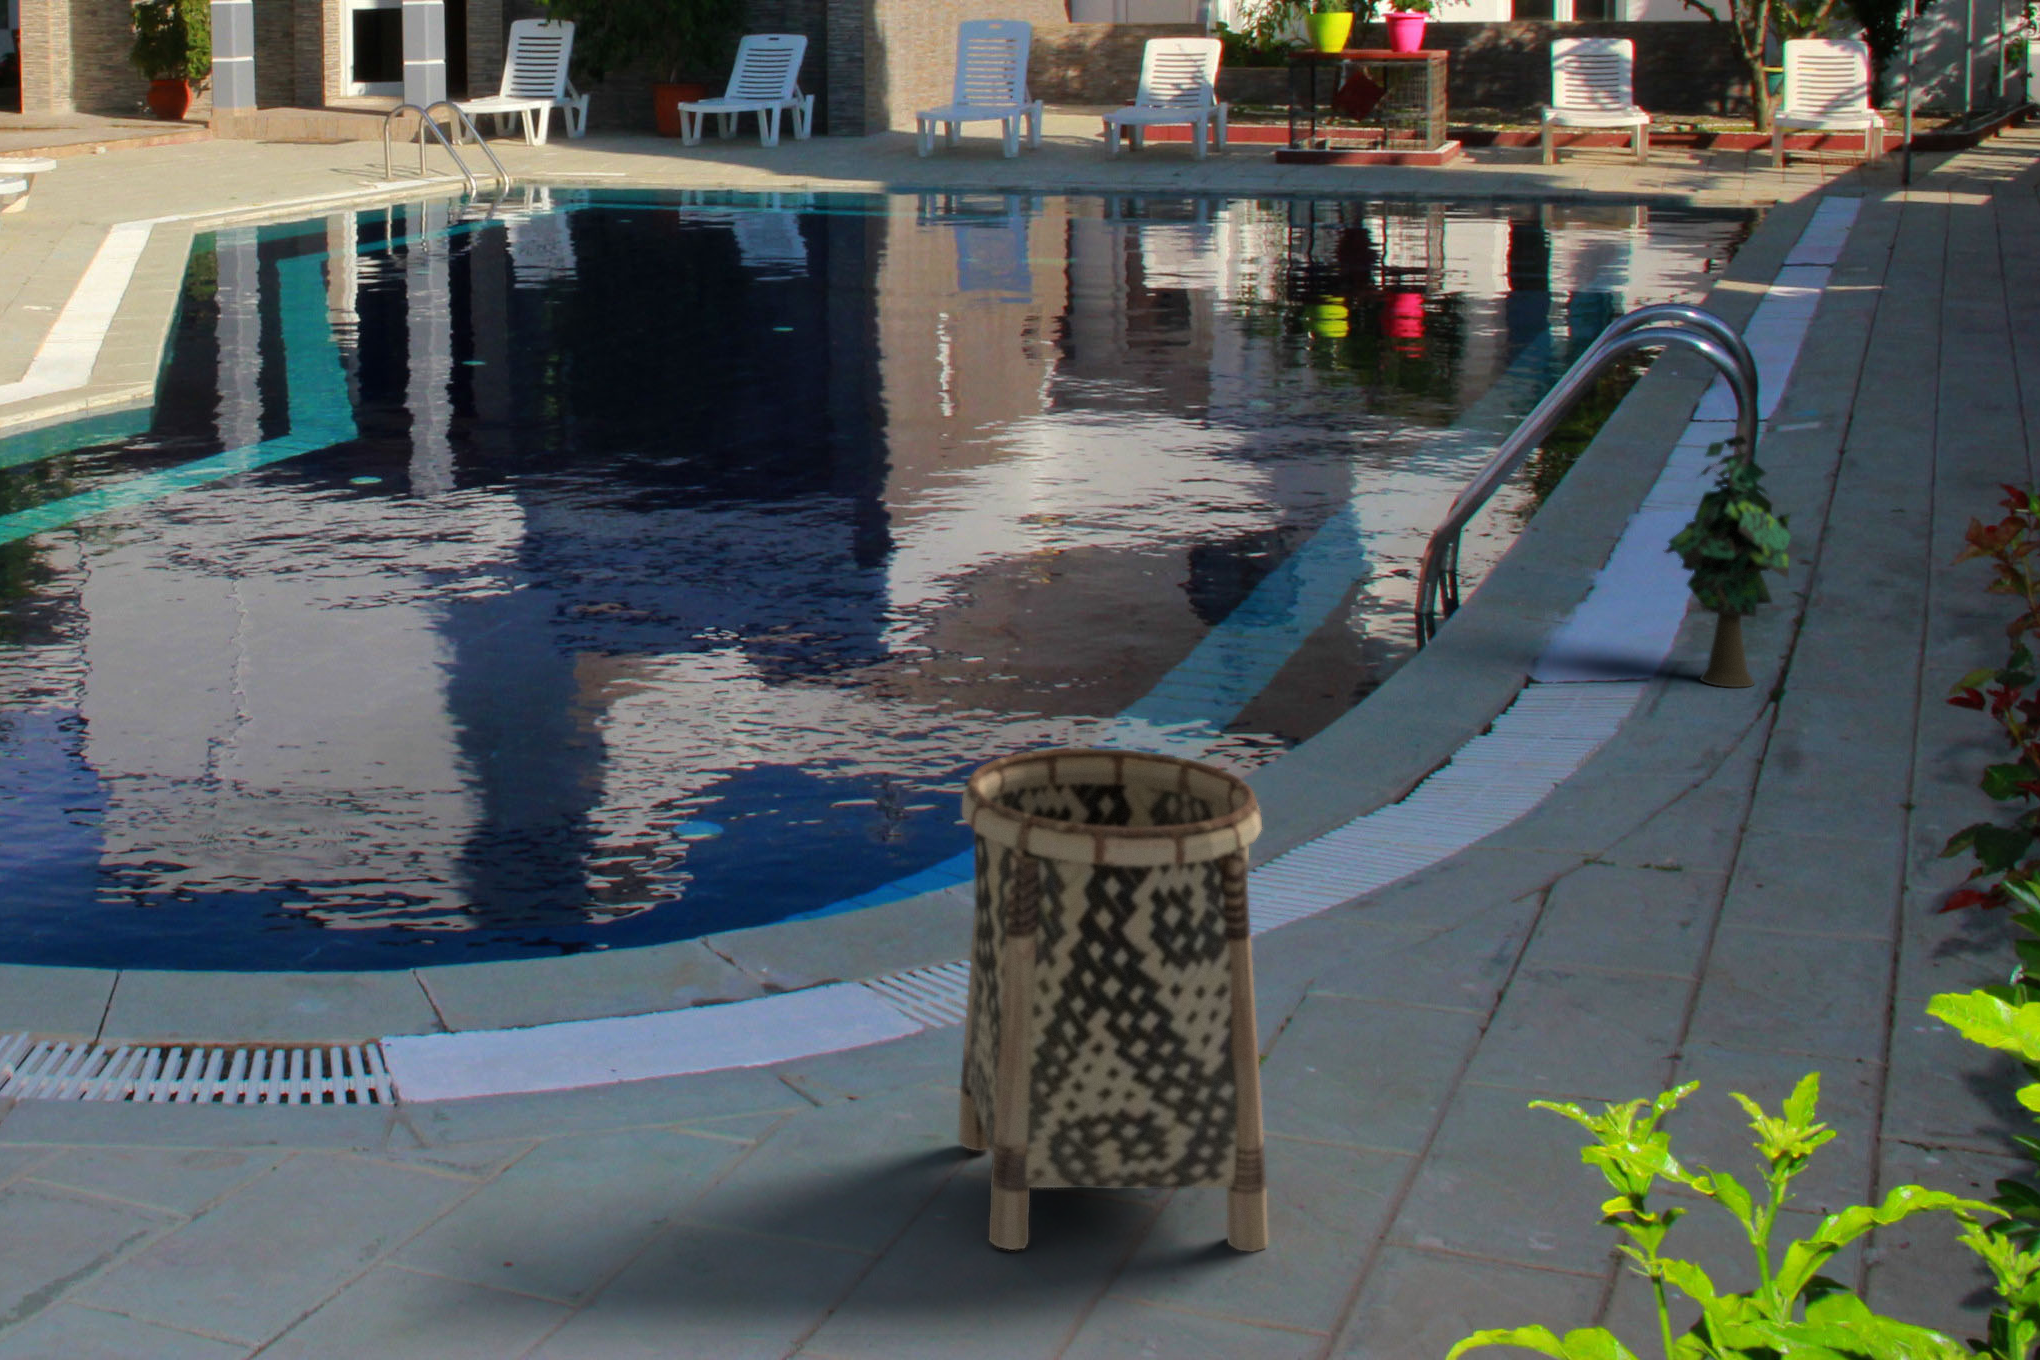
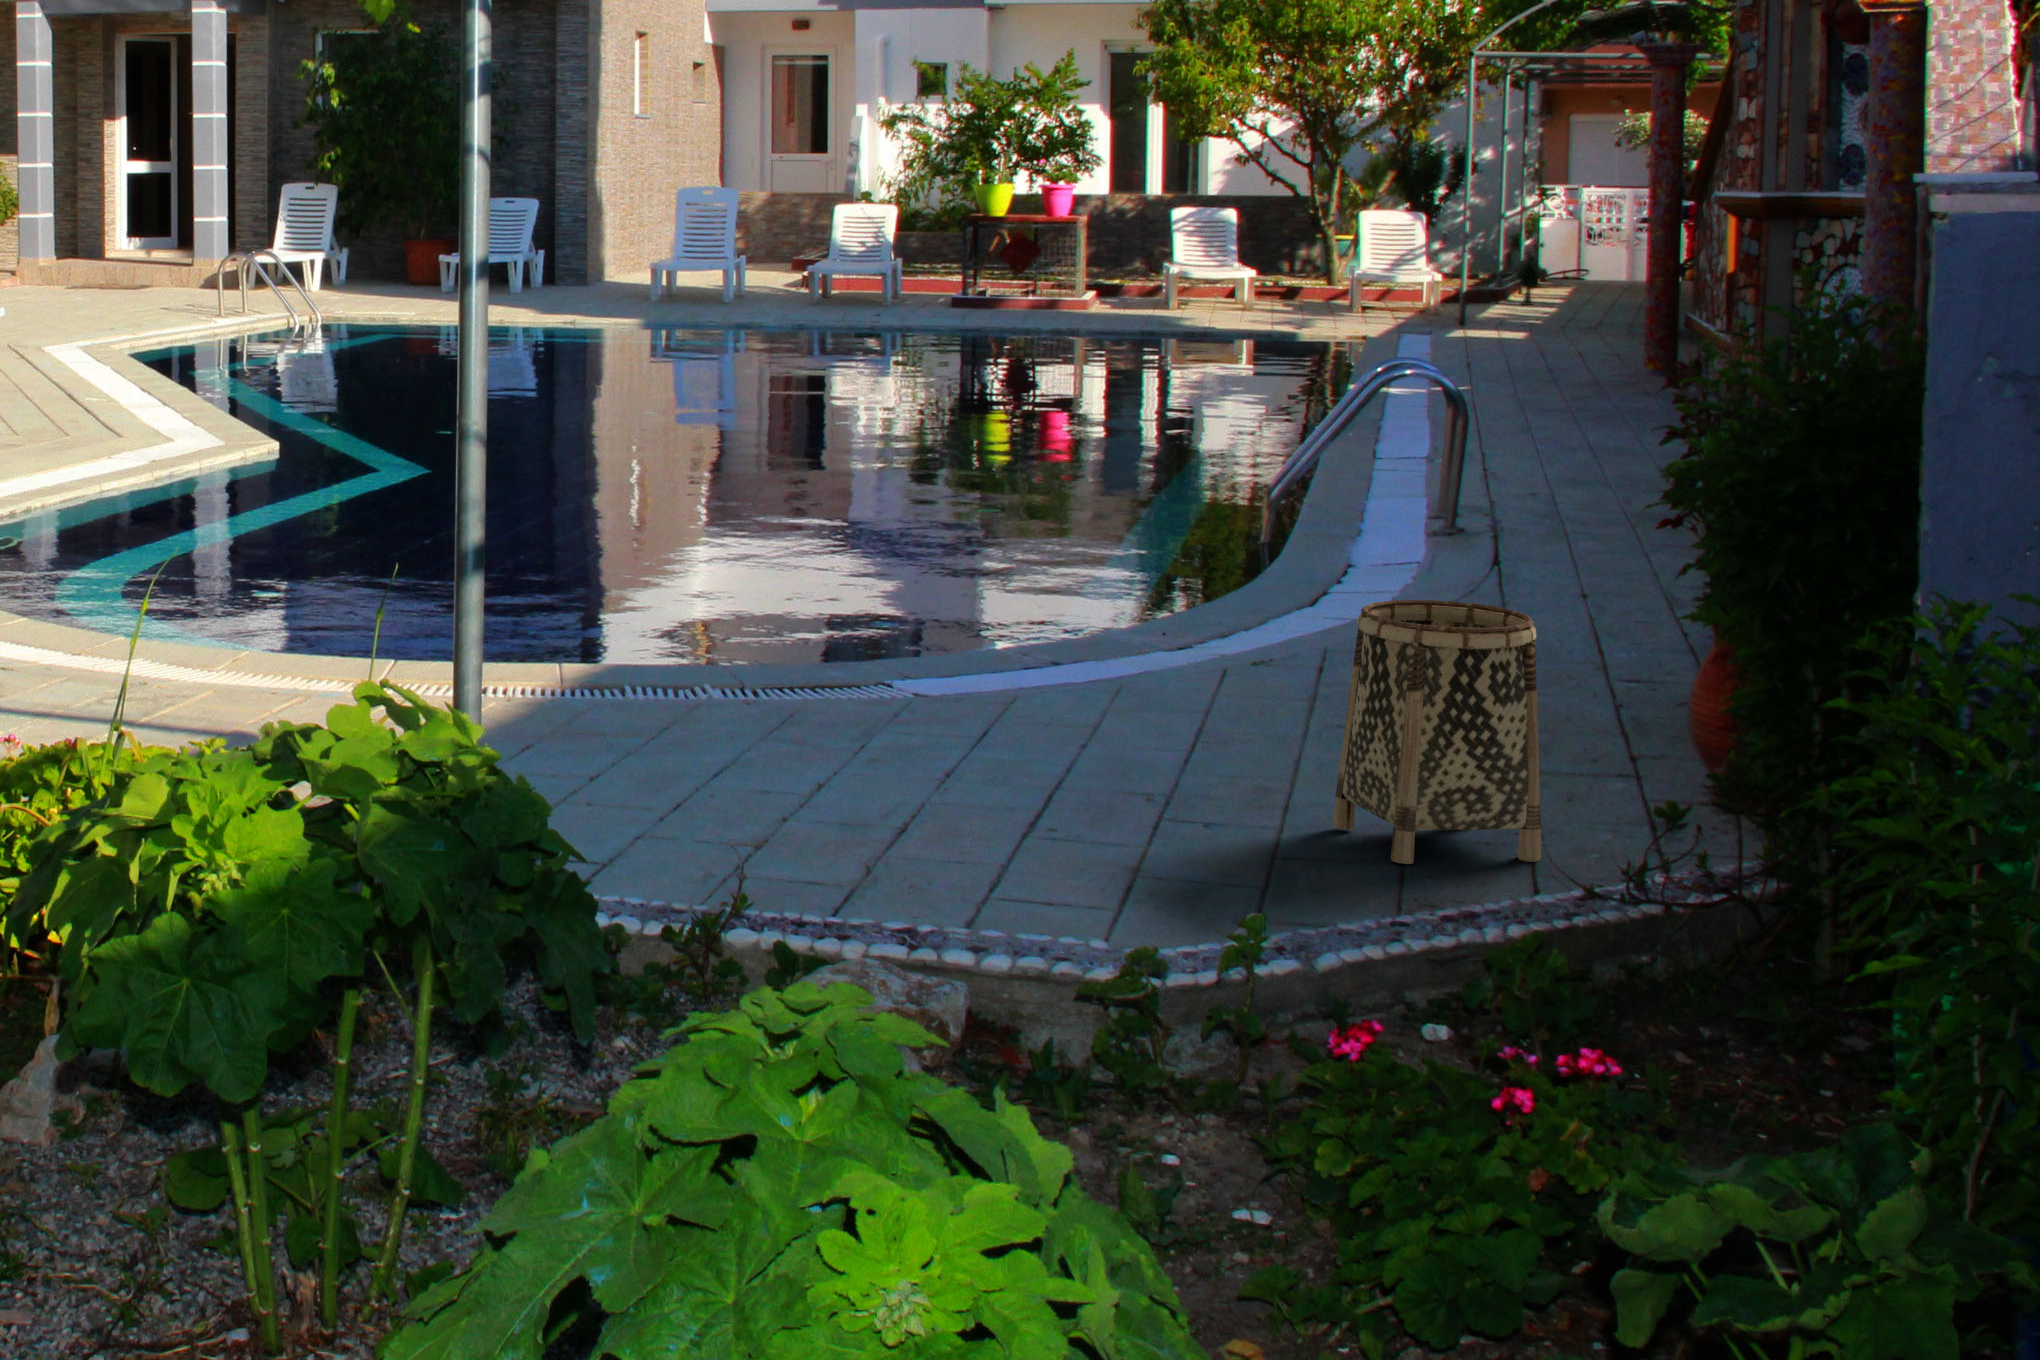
decorative plant: present [1663,435,1791,688] -> present [1517,252,1542,305]

